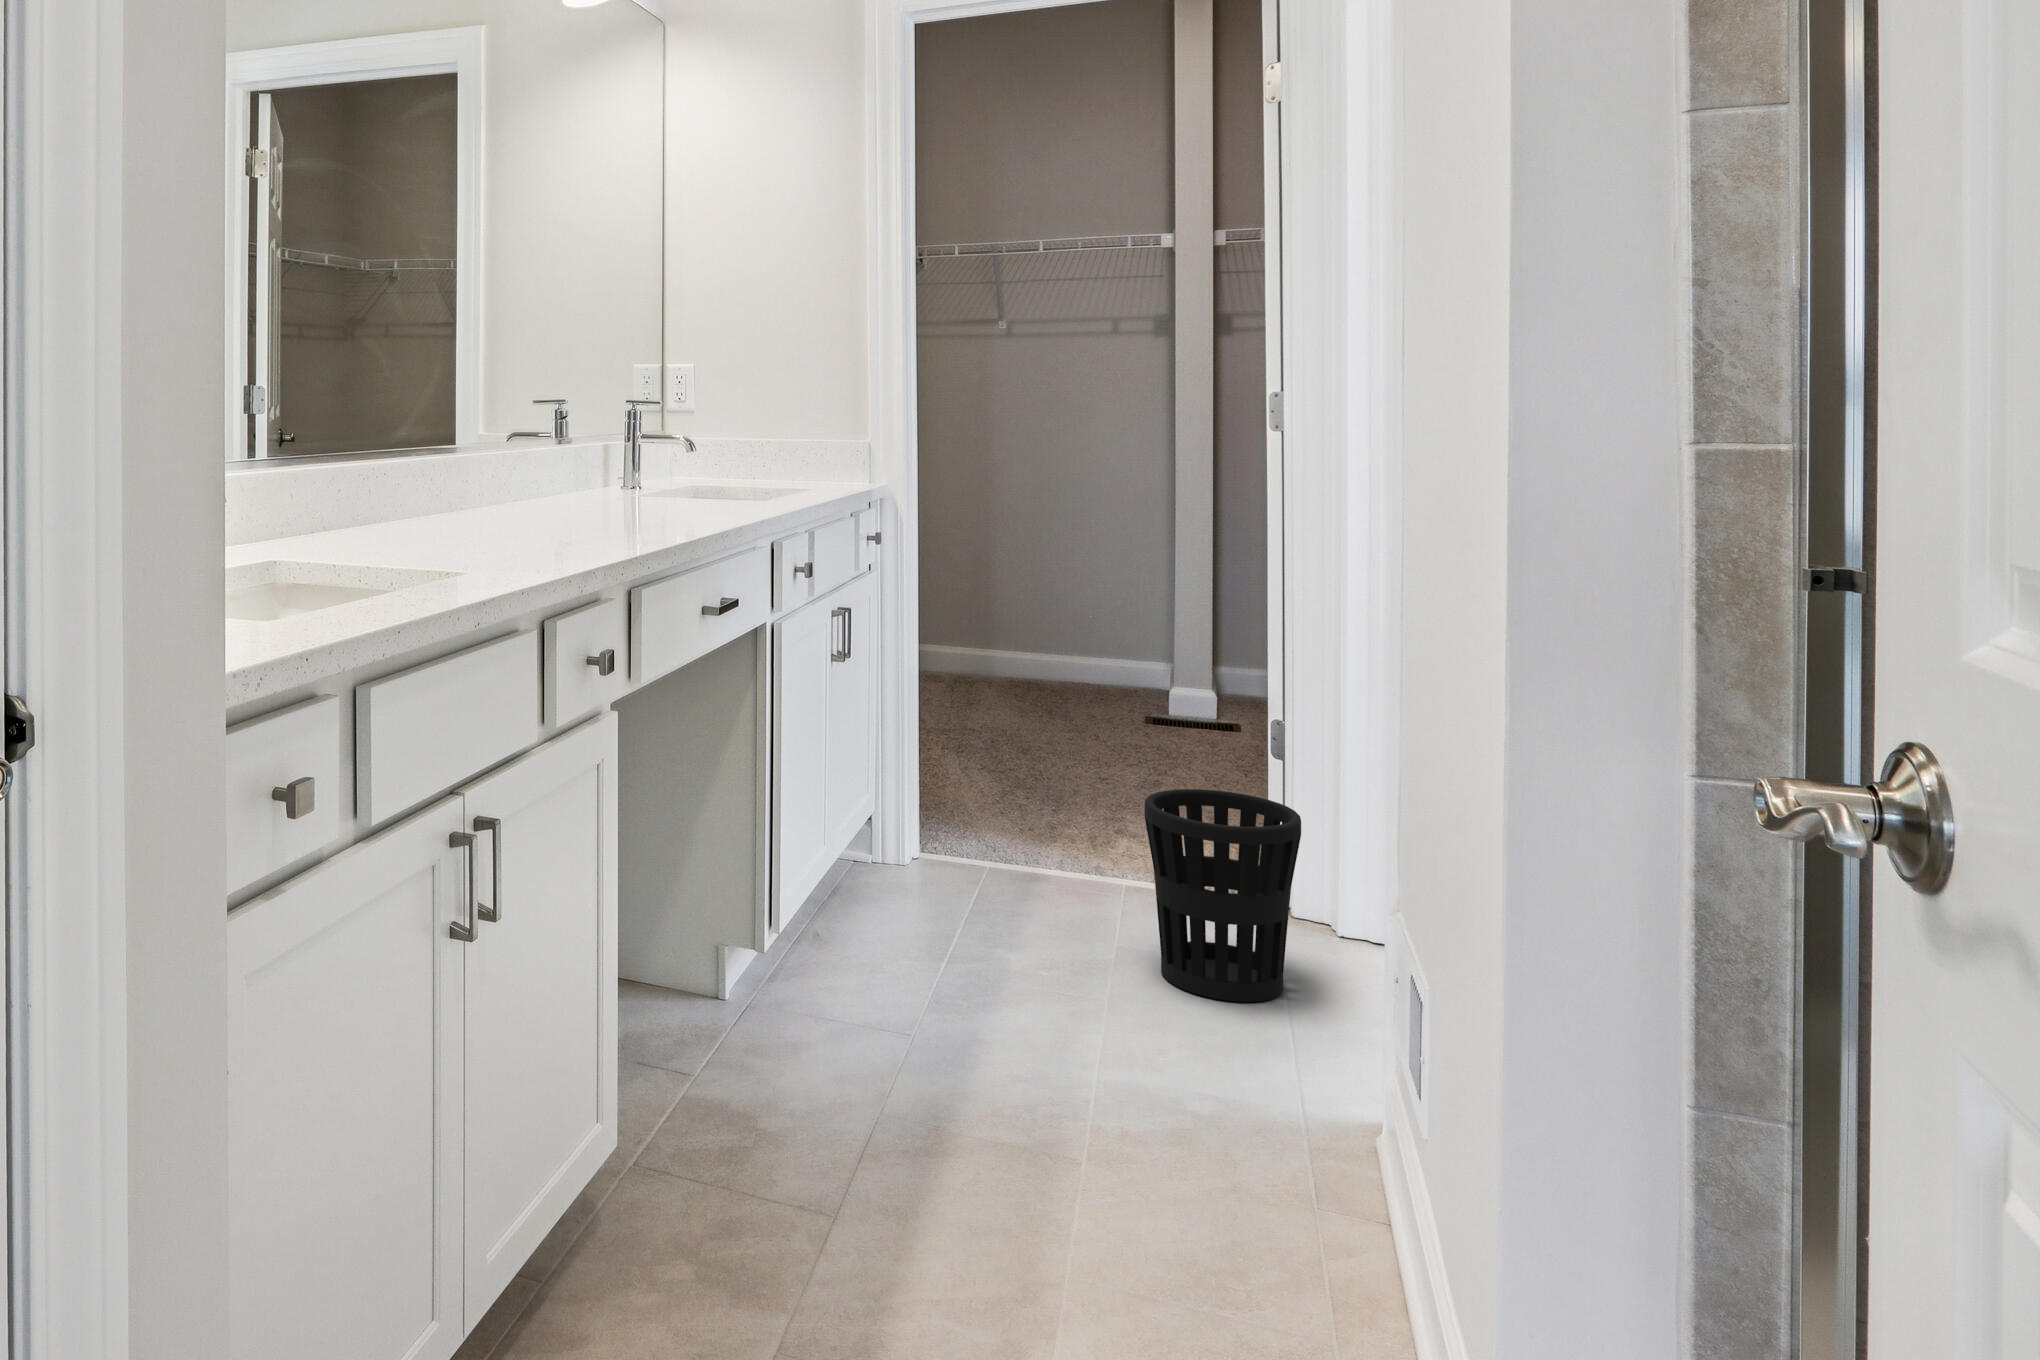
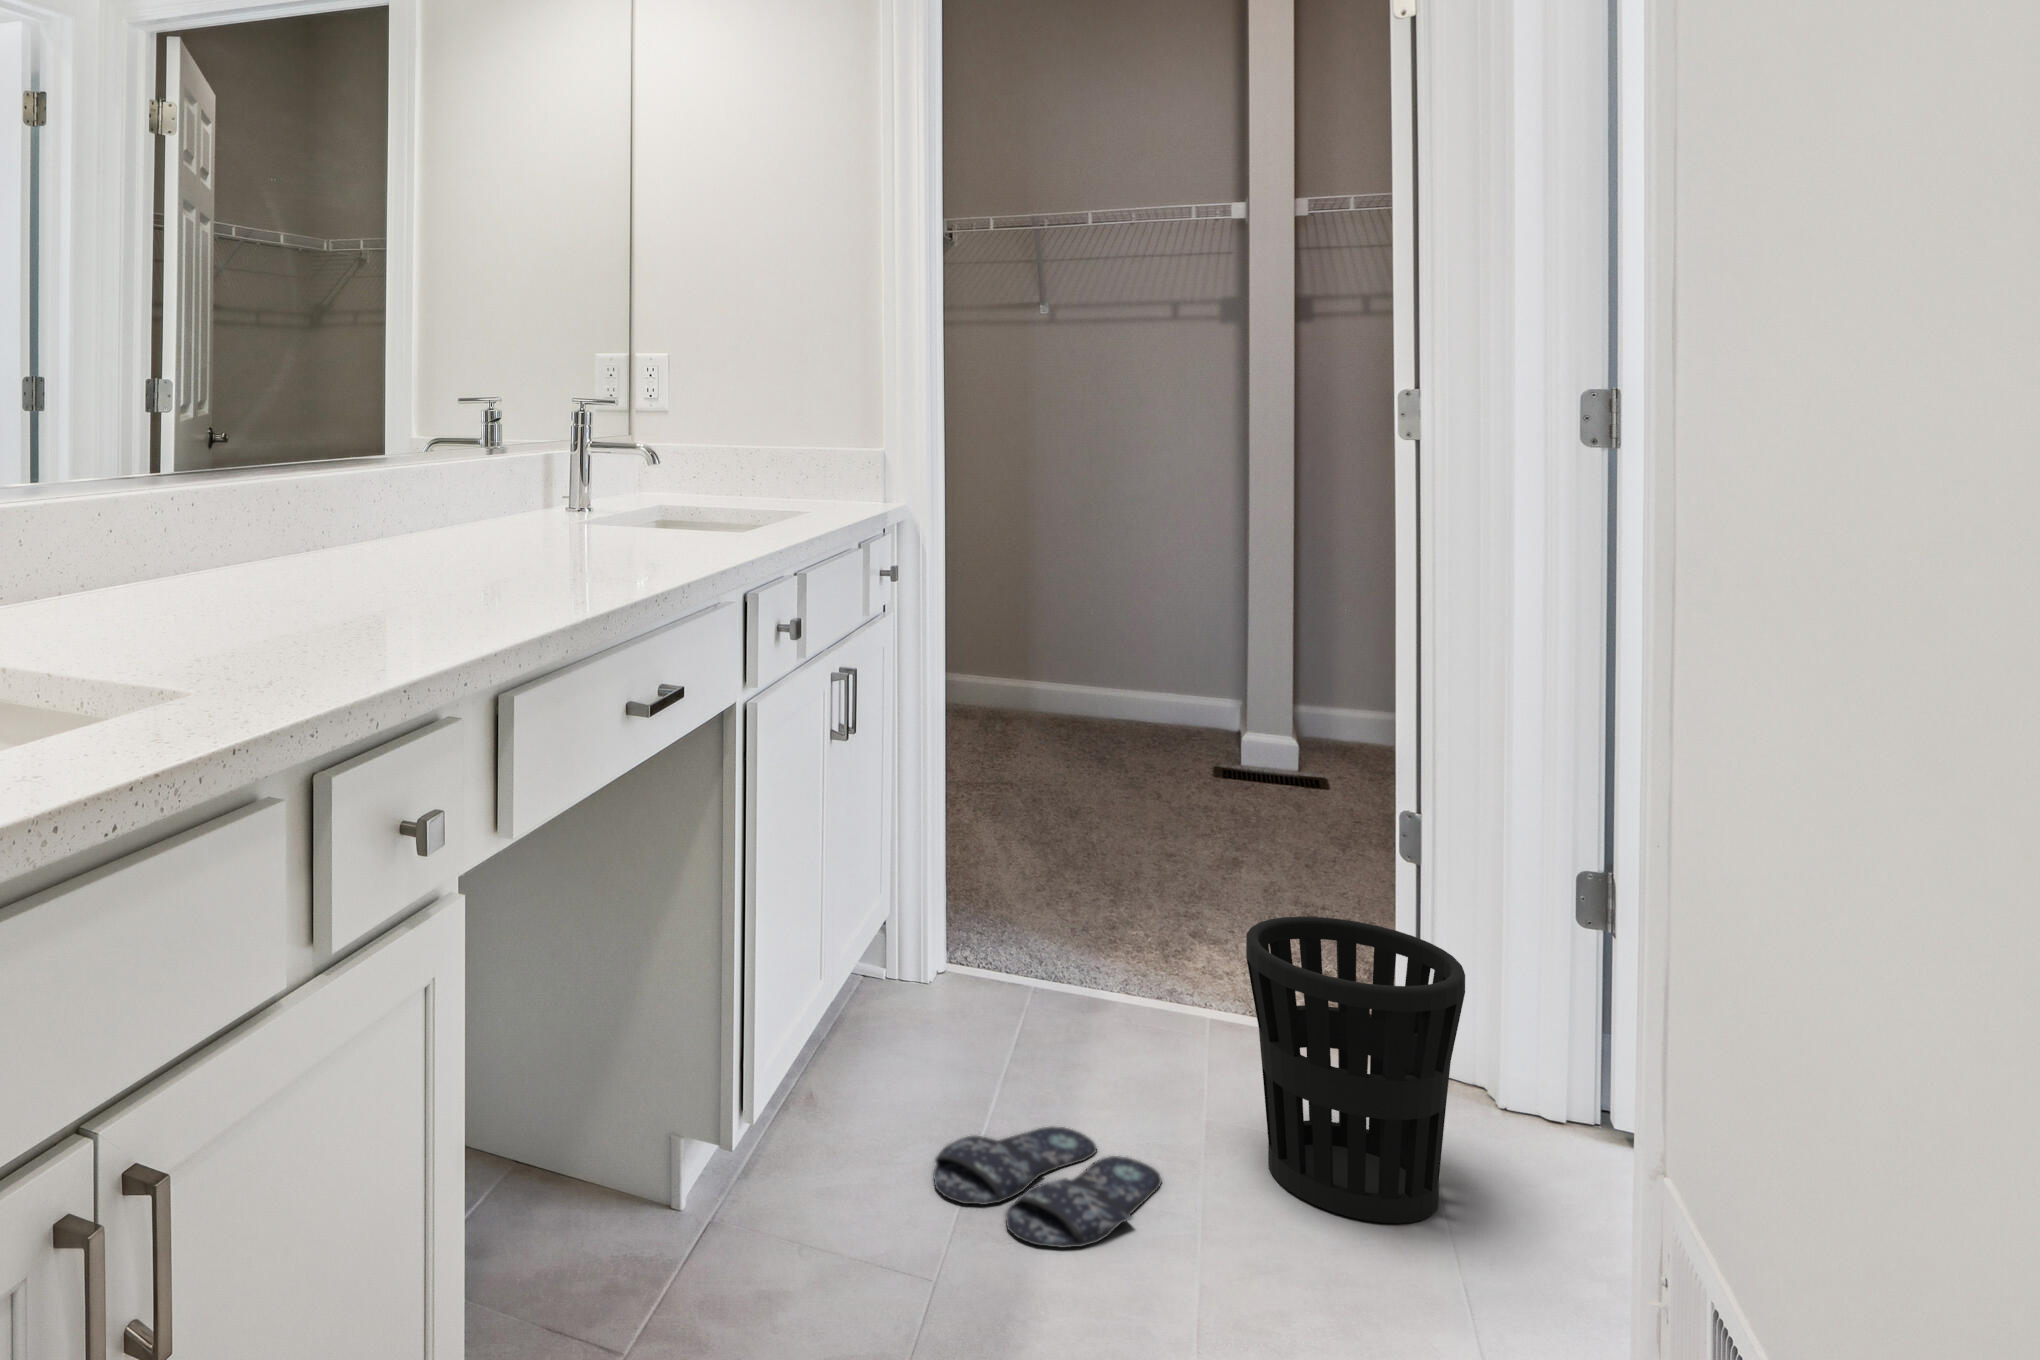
slippers: none [912,951,1081,1018] -> present [933,1127,1162,1248]

